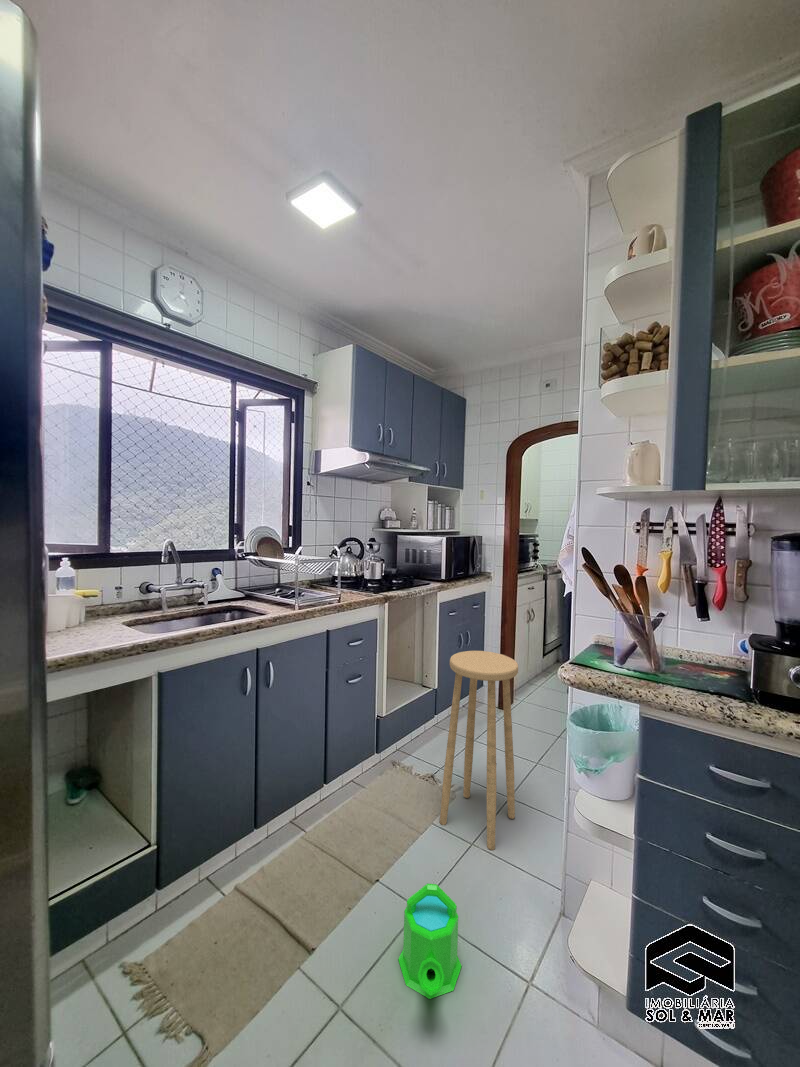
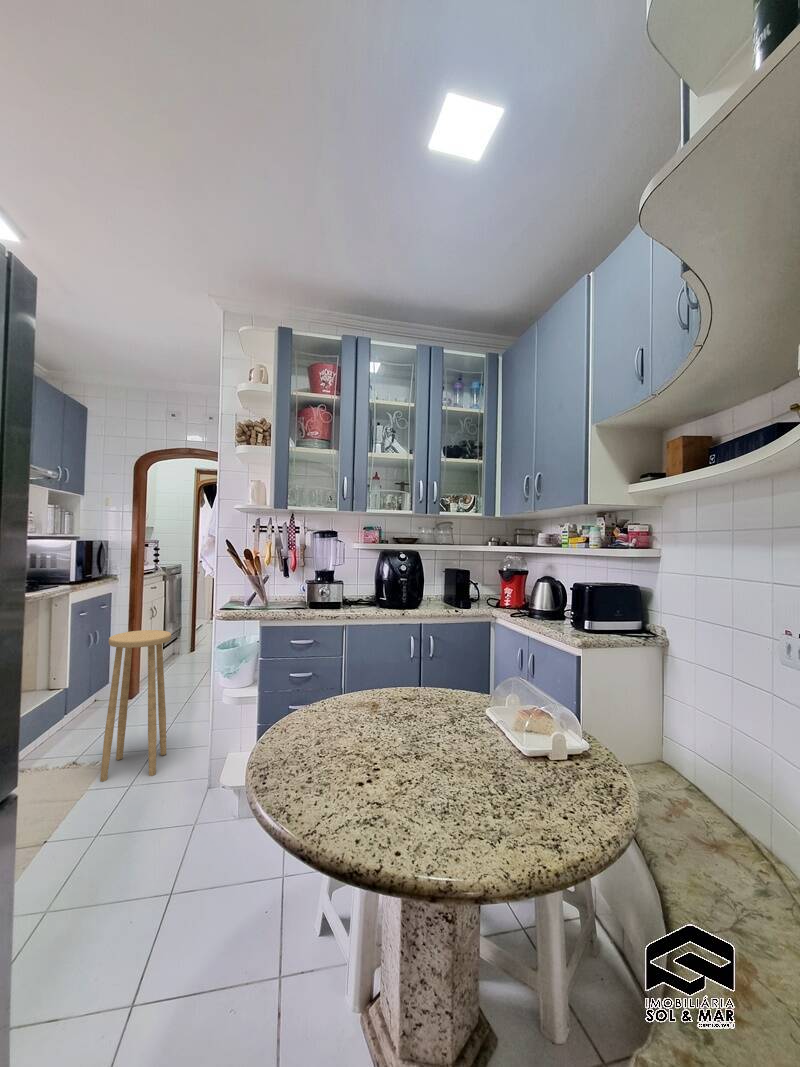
watering can: present [398,884,462,999] -> none [99,780,152,856]

